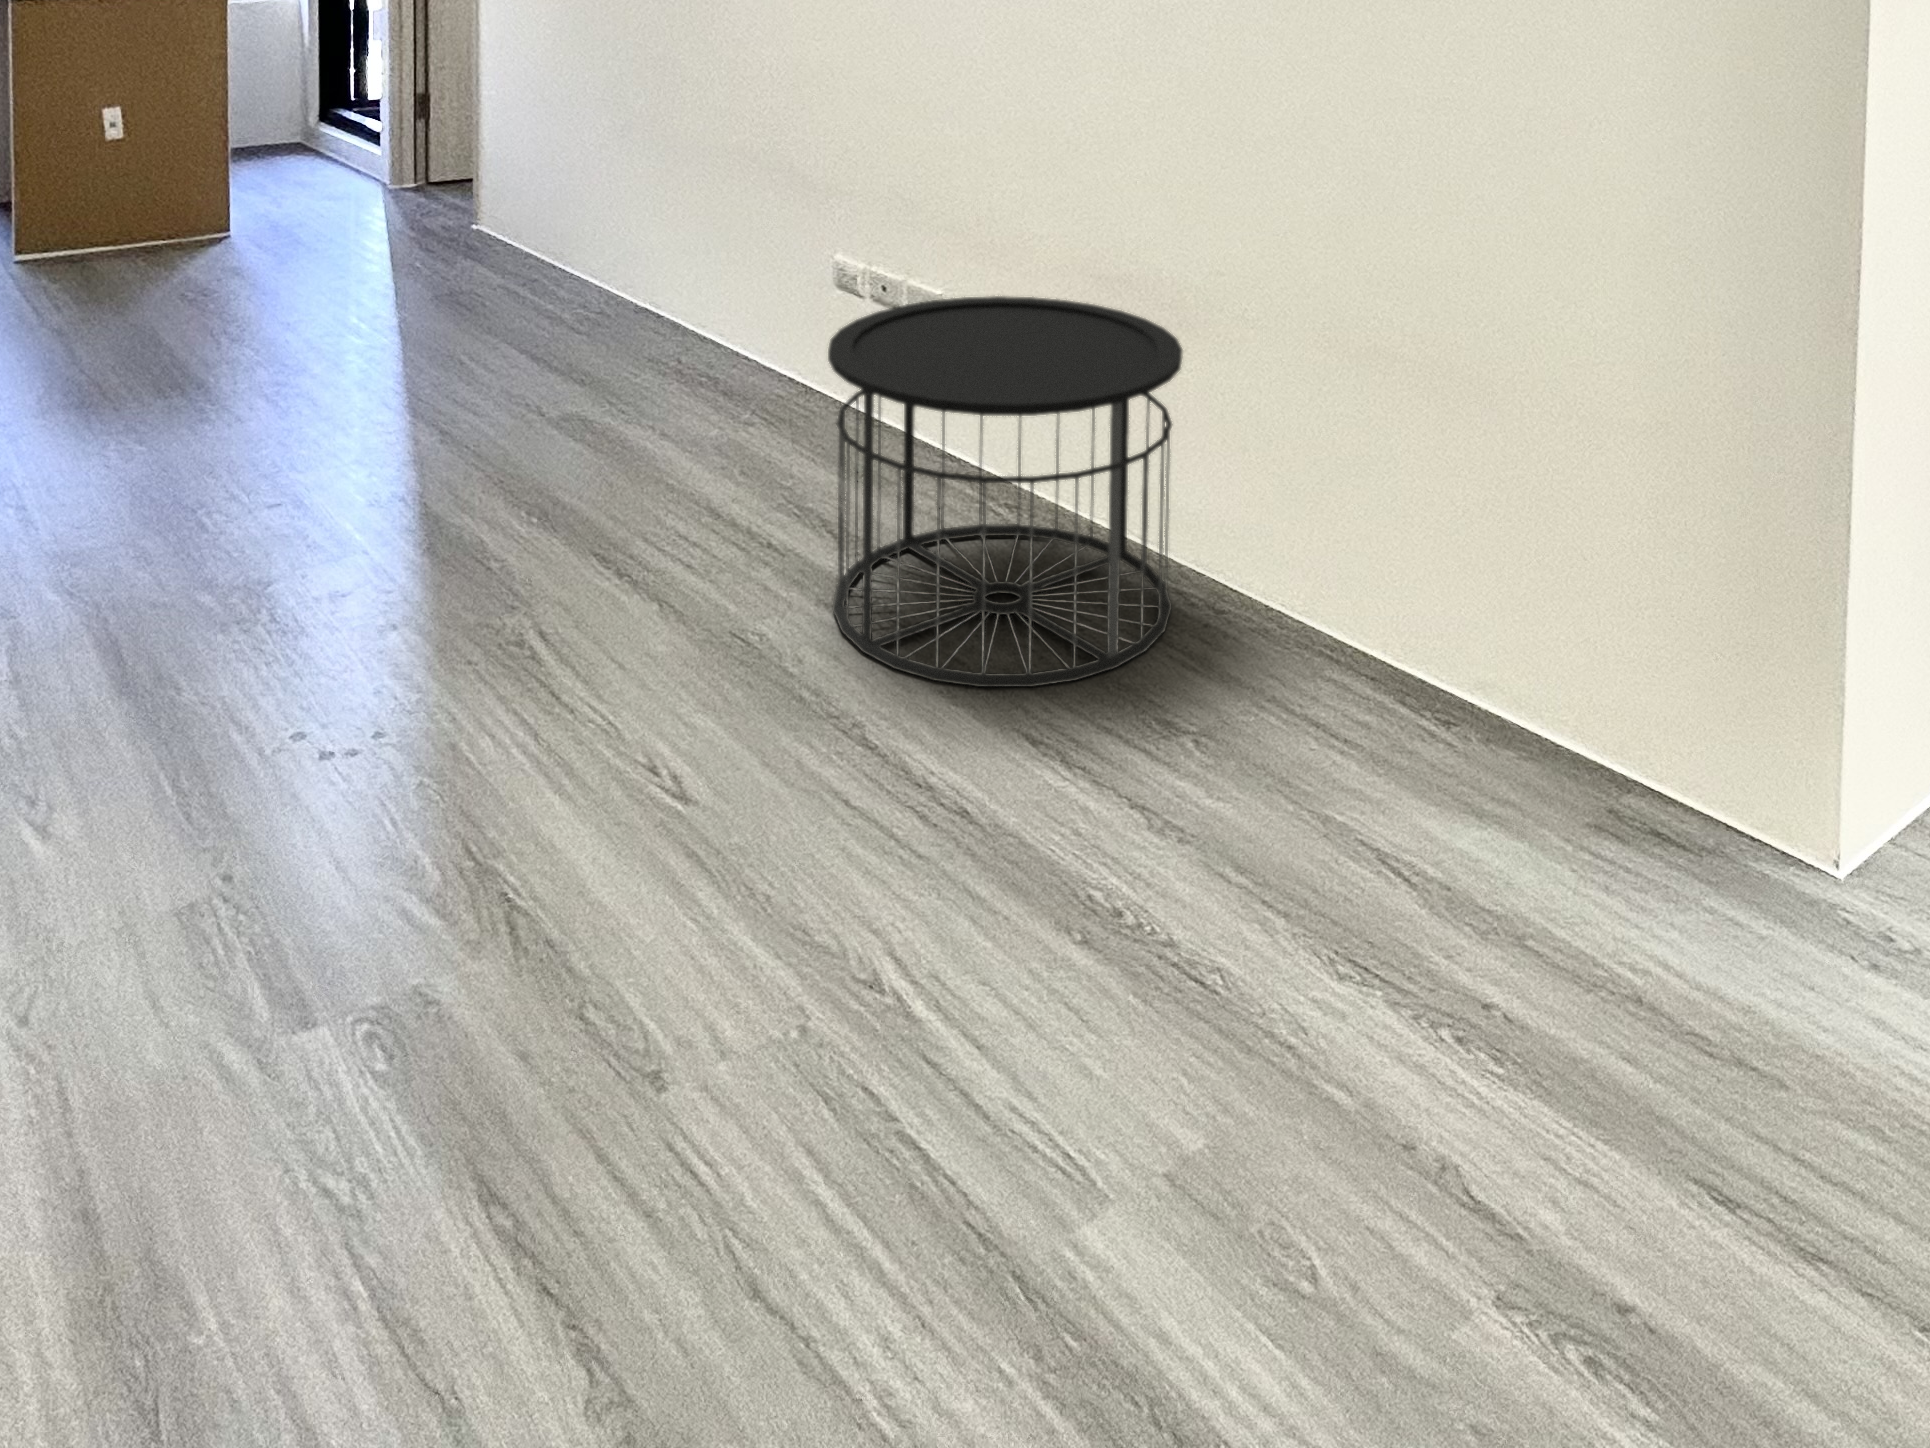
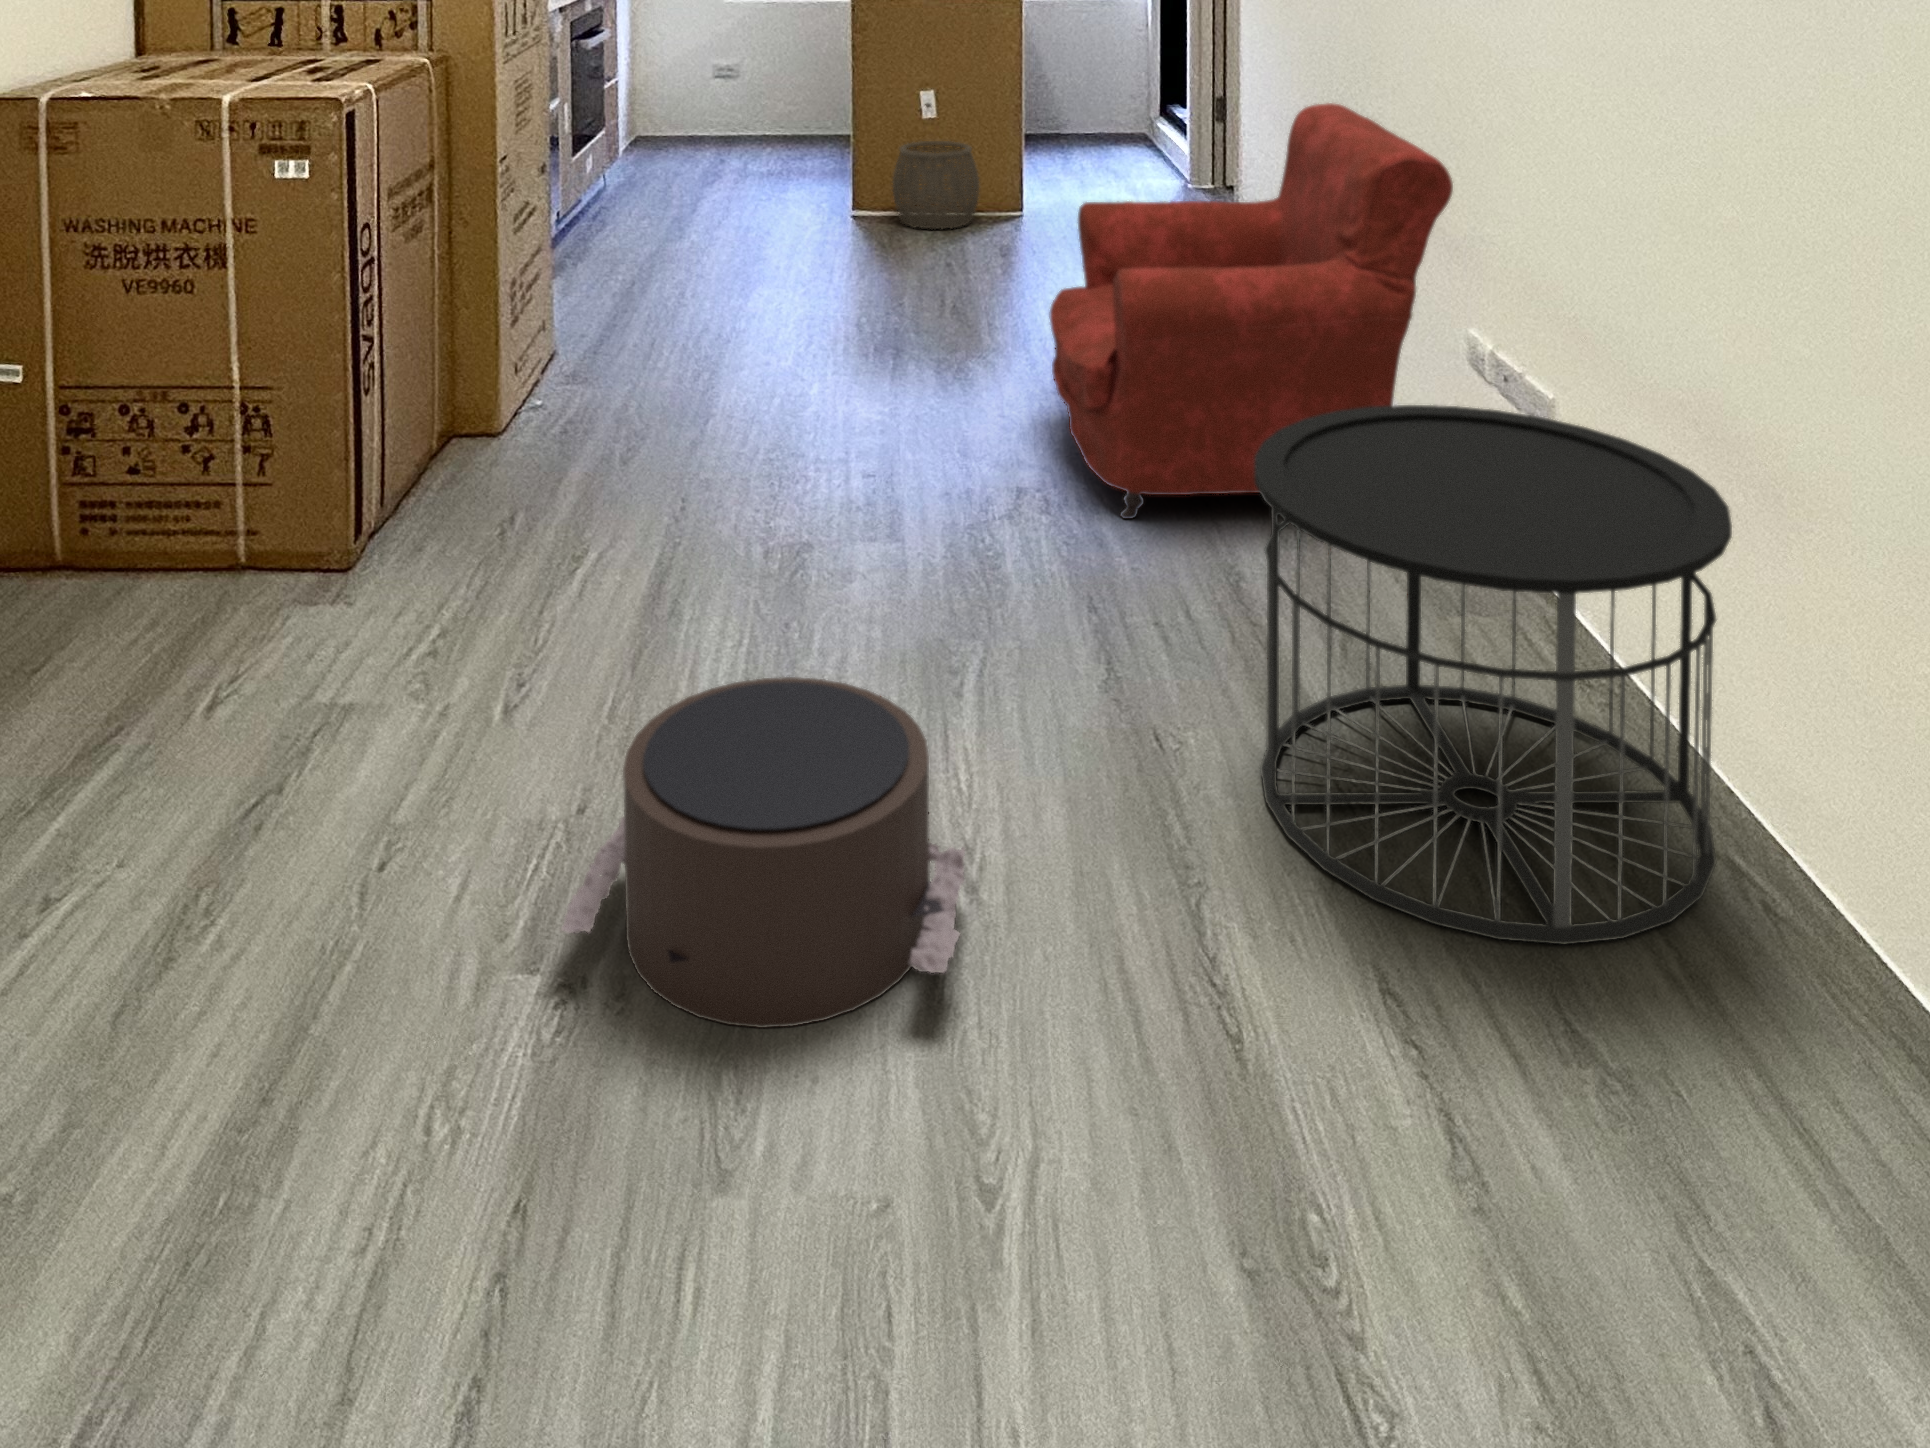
armchair: none [438,74,841,480] -> present [1050,103,1453,519]
woven basket: none [81,161,195,263] -> present [892,141,979,229]
pouf: none [328,647,745,986] -> present [561,677,965,1028]

